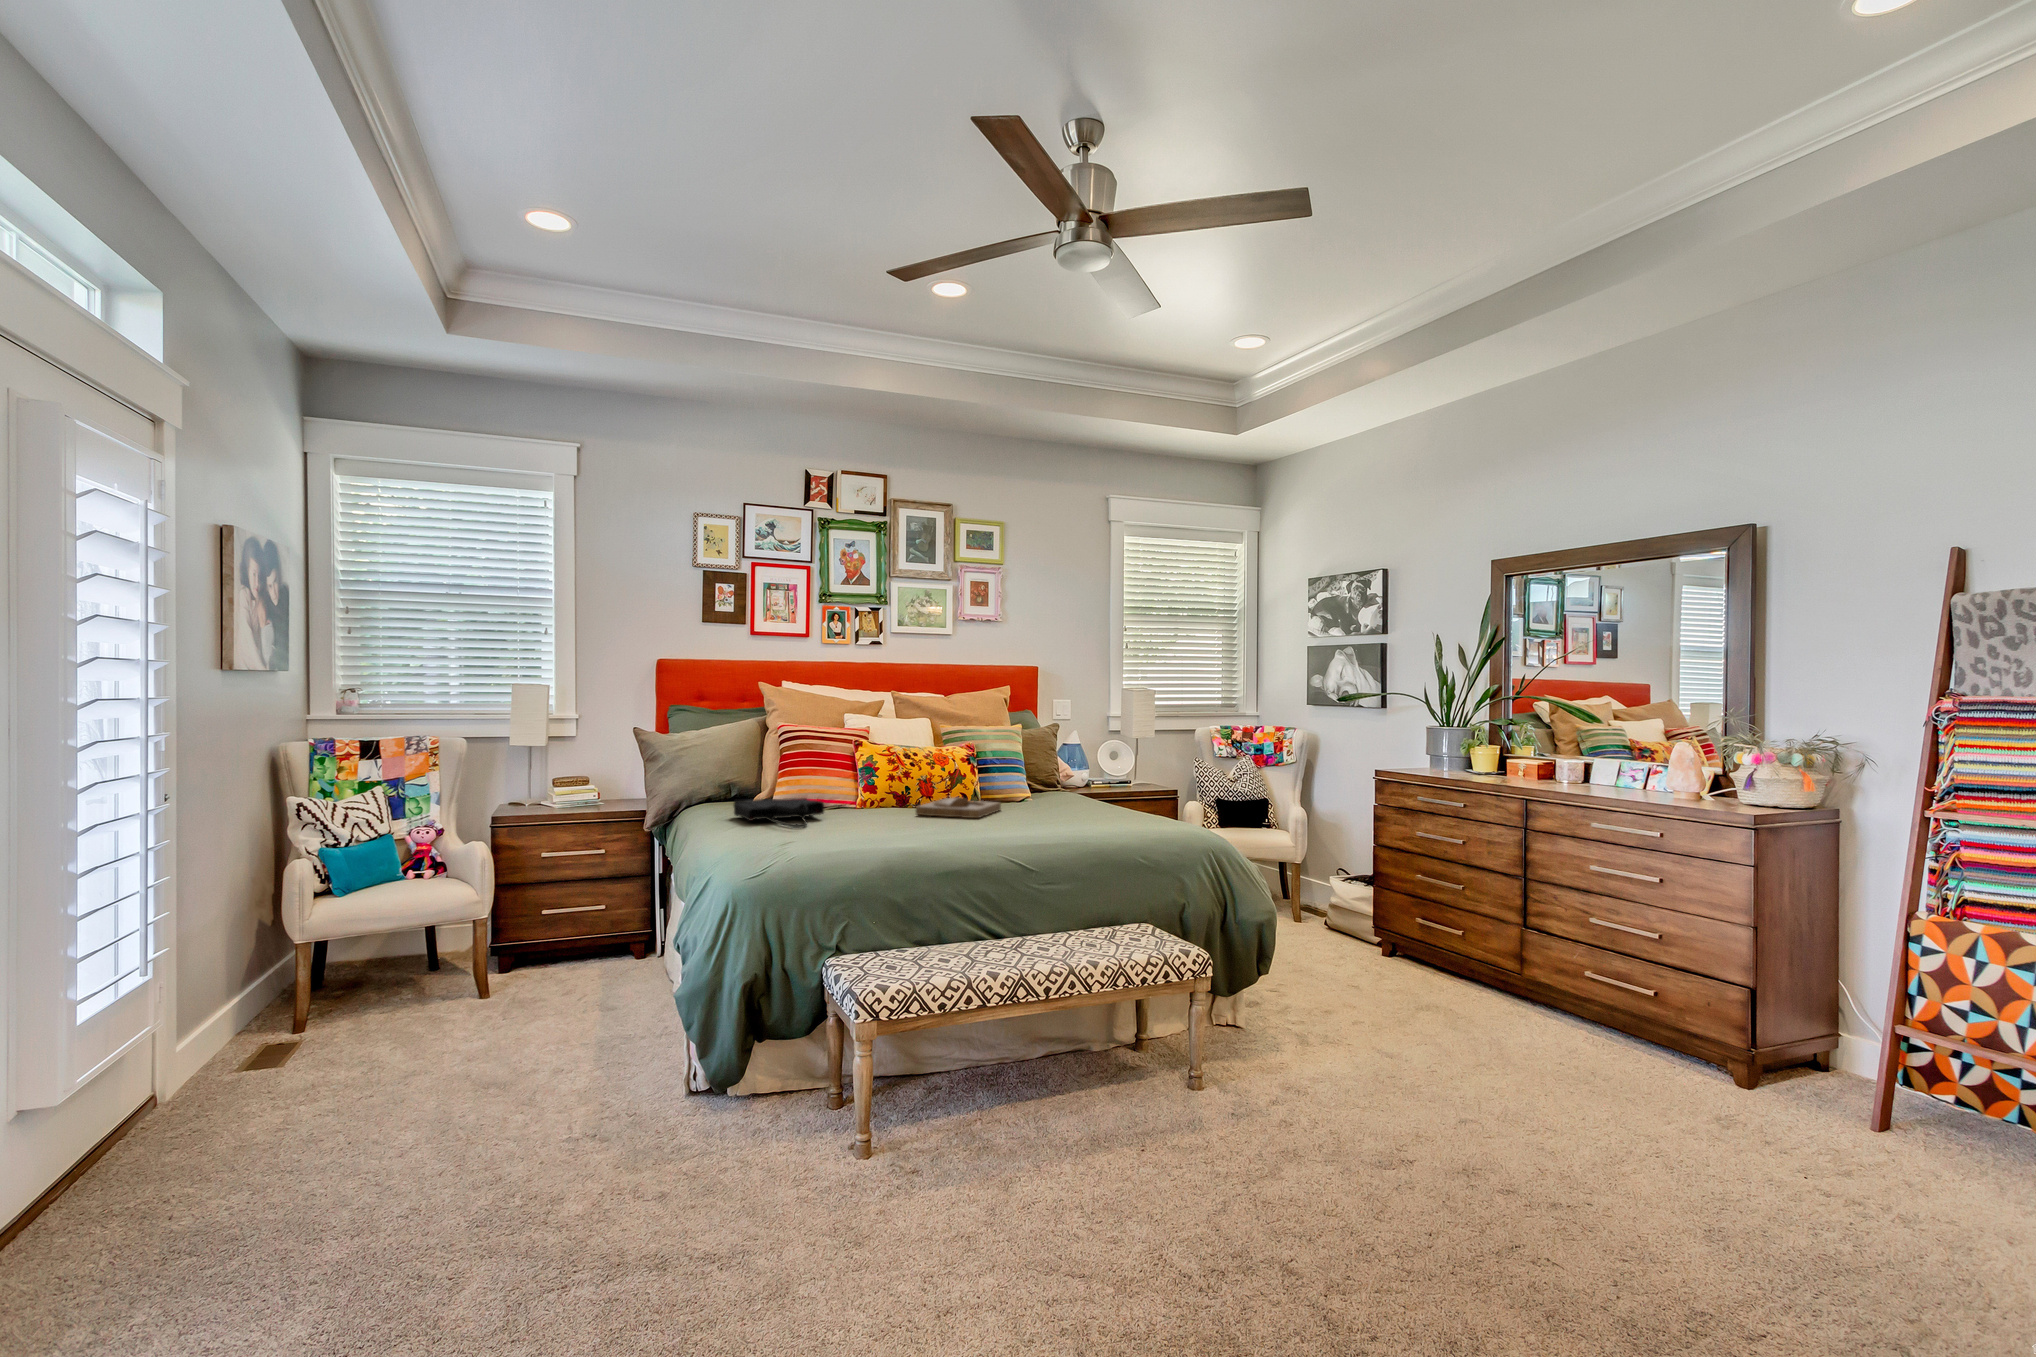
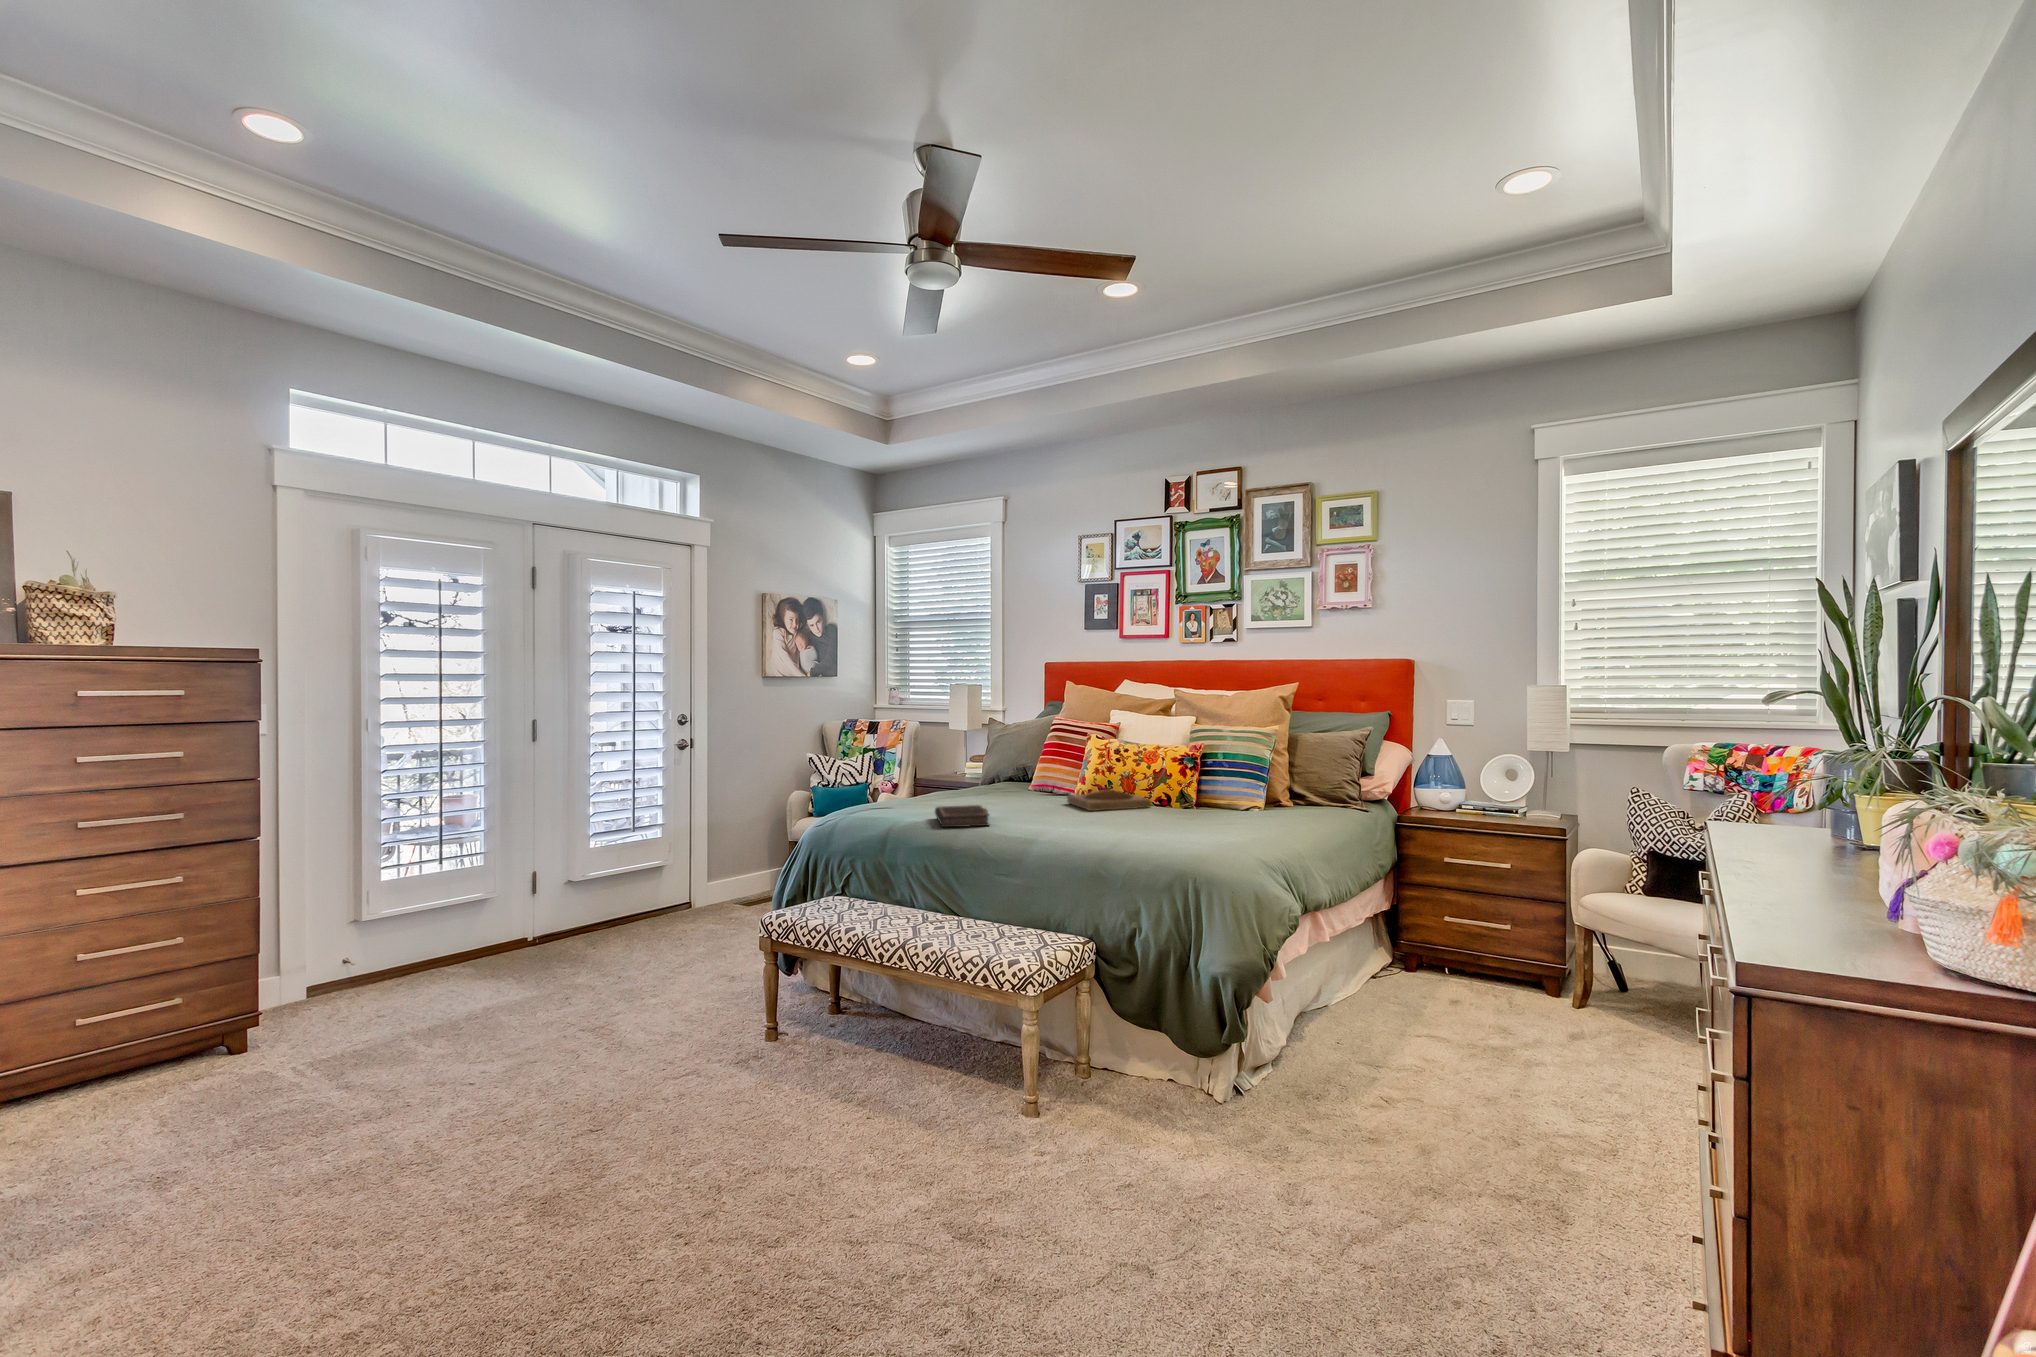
tote bag: present [734,798,824,828] -> none [947,777,1025,802]
notebook: none [888,822,985,846] -> present [935,805,989,827]

